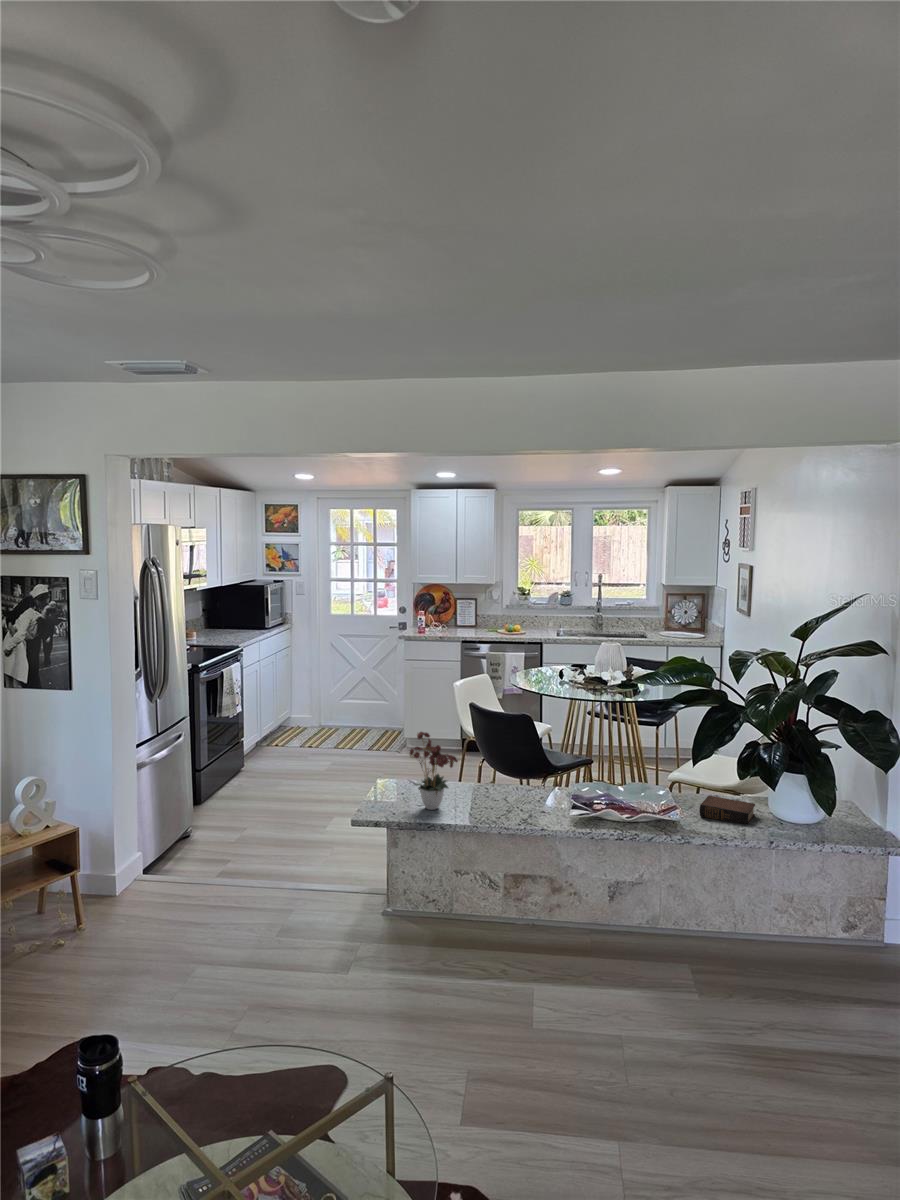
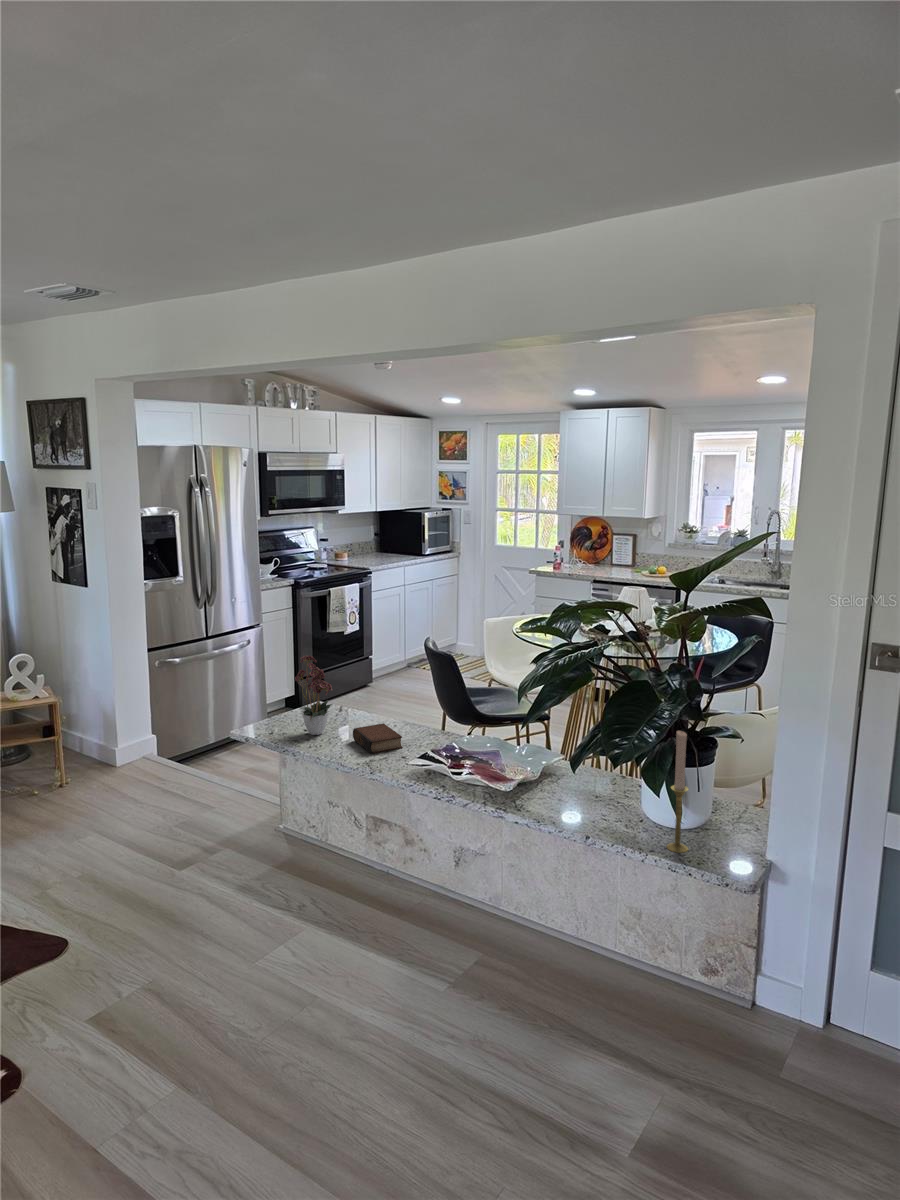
candlestick: none [846,746,864,837] -> present [667,731,688,853]
book: present [700,796,755,825] -> present [353,723,403,754]

